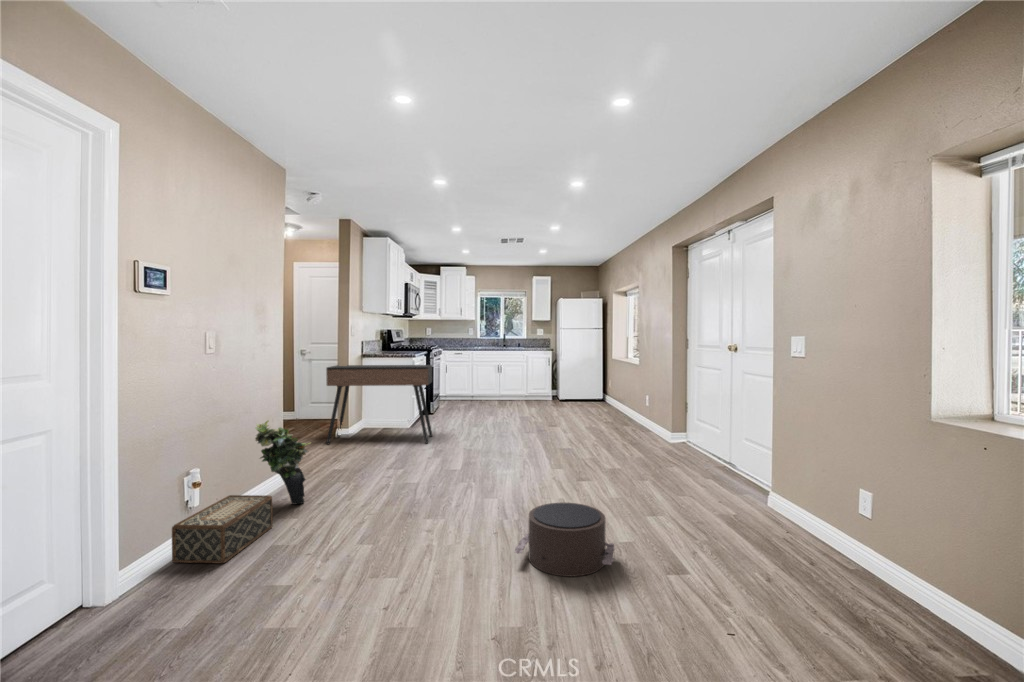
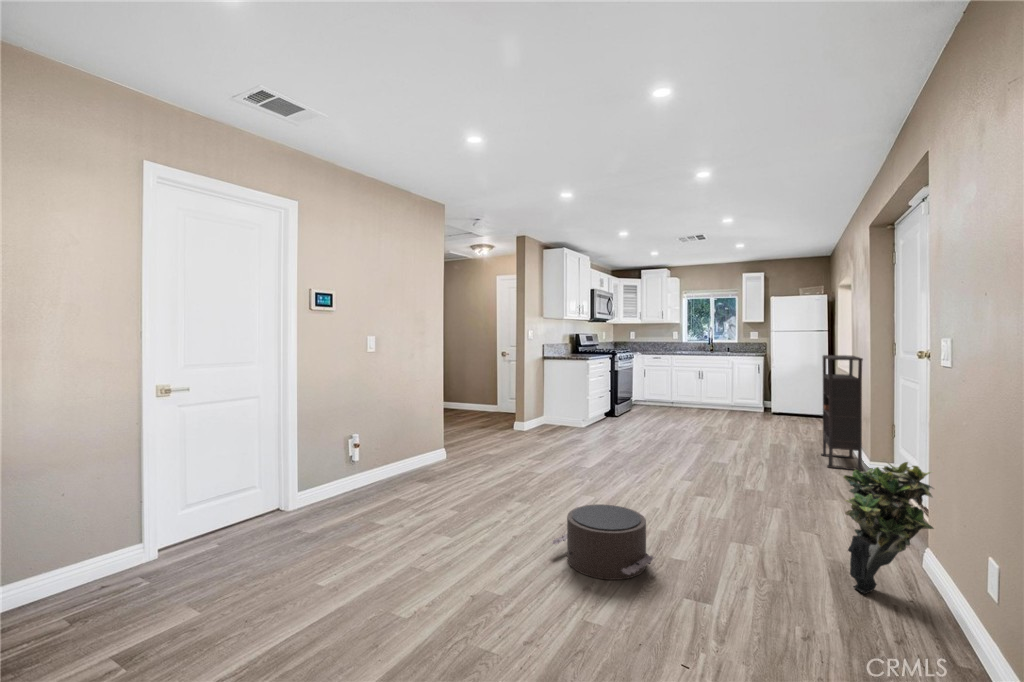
bookshelf: none [627,350,664,443] -> present [821,355,863,471]
console table: present [326,365,432,444] -> none [503,365,597,441]
potted plant: present [255,421,310,504] -> present [844,462,934,594]
woven basket: present [172,495,272,563] -> none [334,458,409,505]

